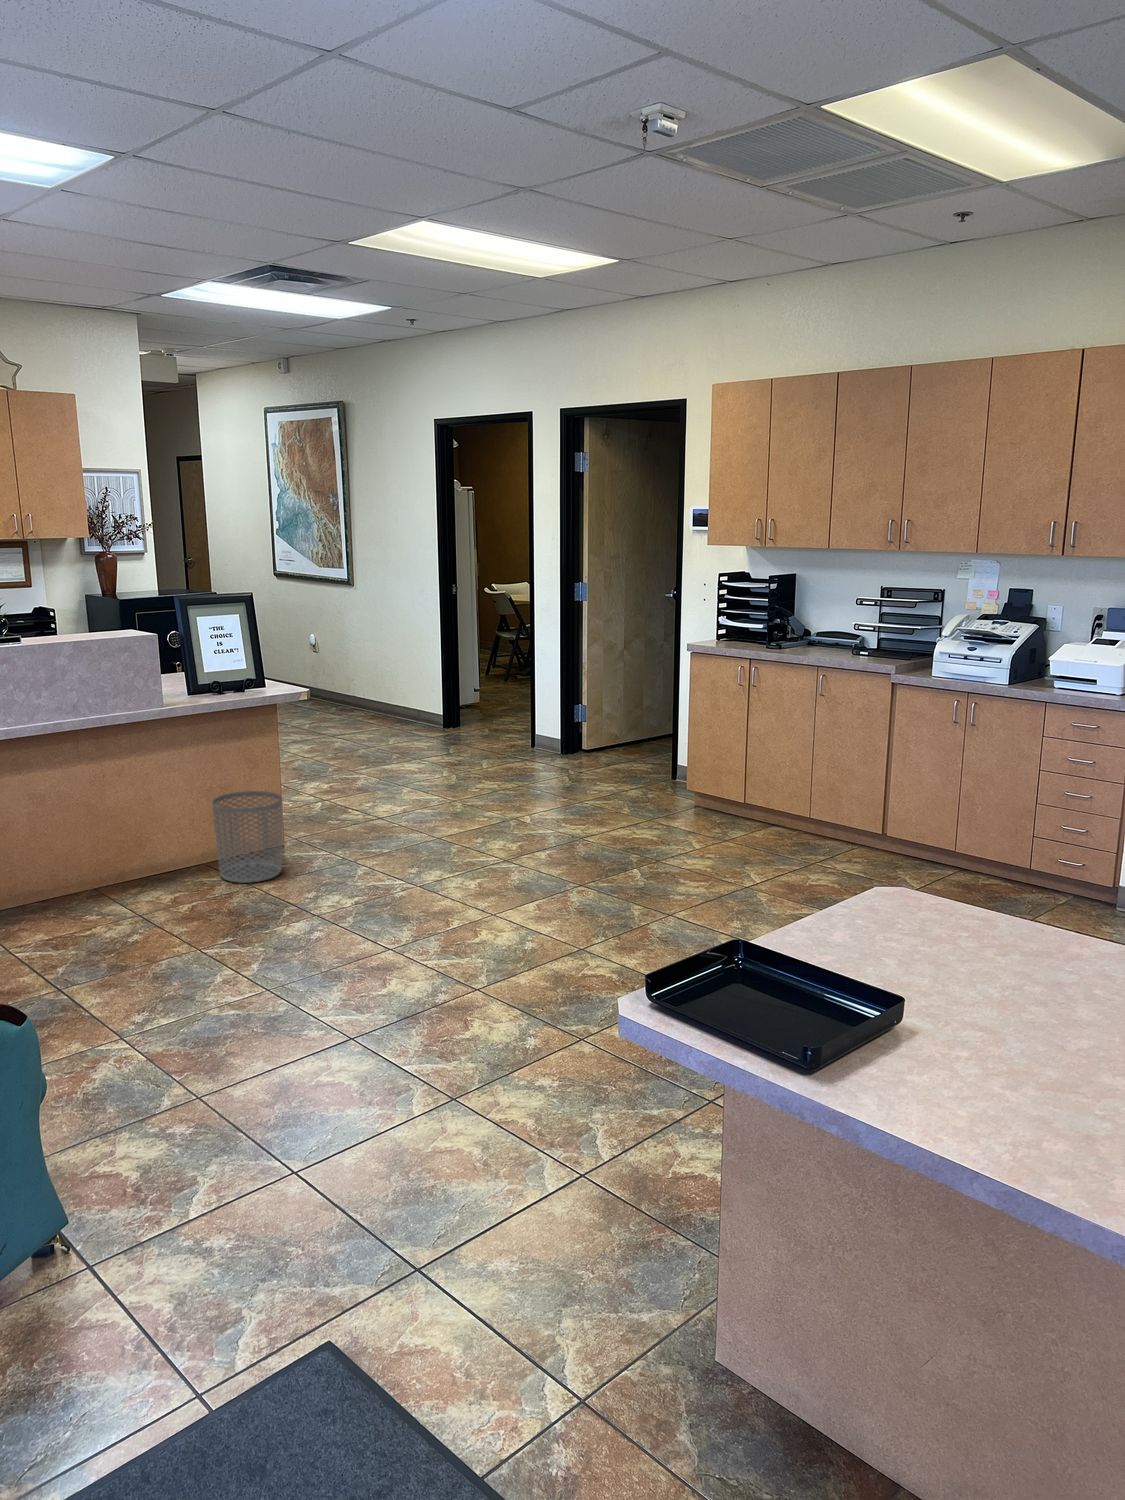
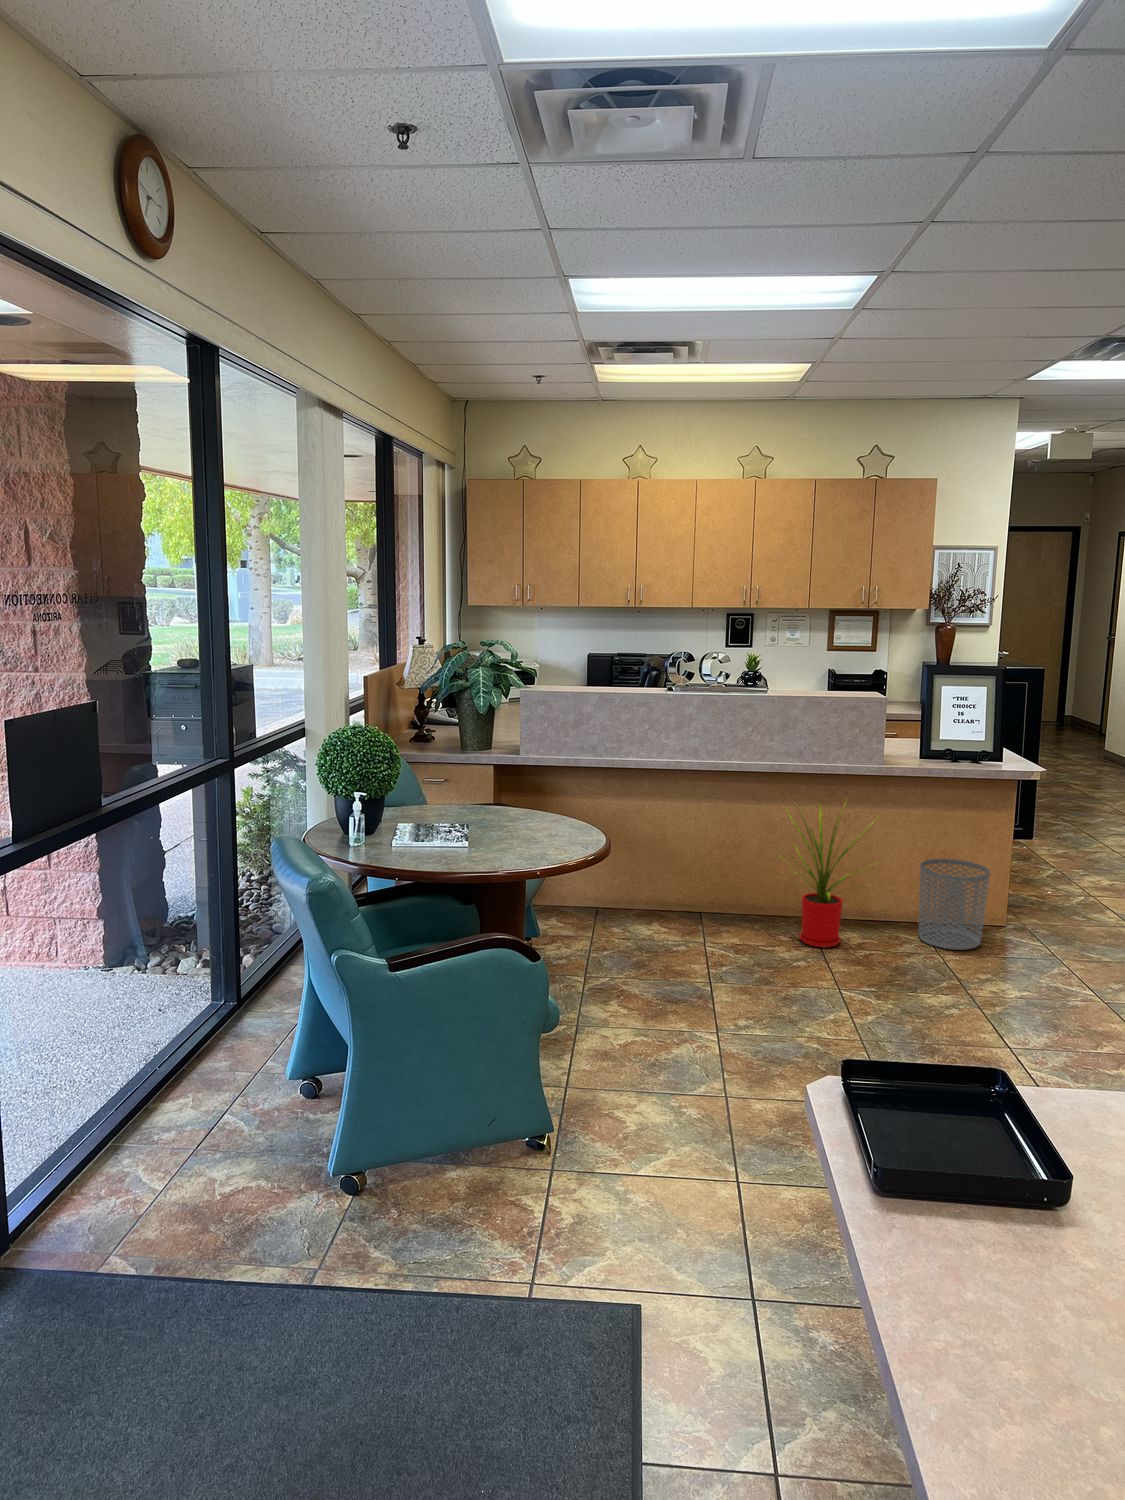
house plant: none [57,746,196,920] -> present [785,806,875,947]

